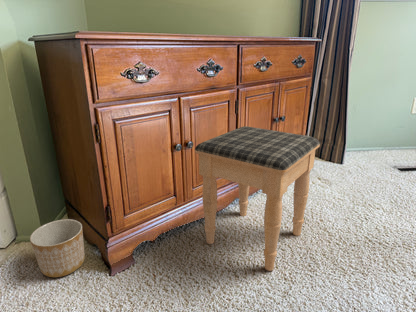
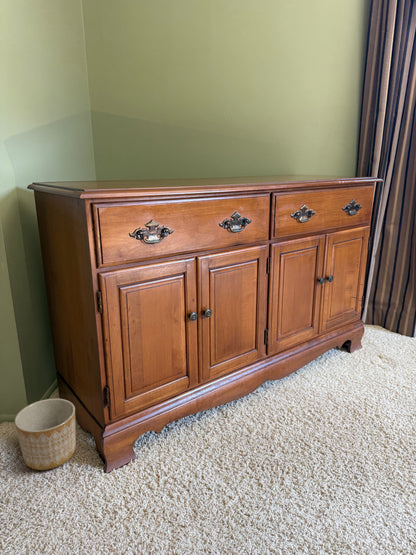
footstool: present [195,126,320,271] -> none [213,291,372,480]

